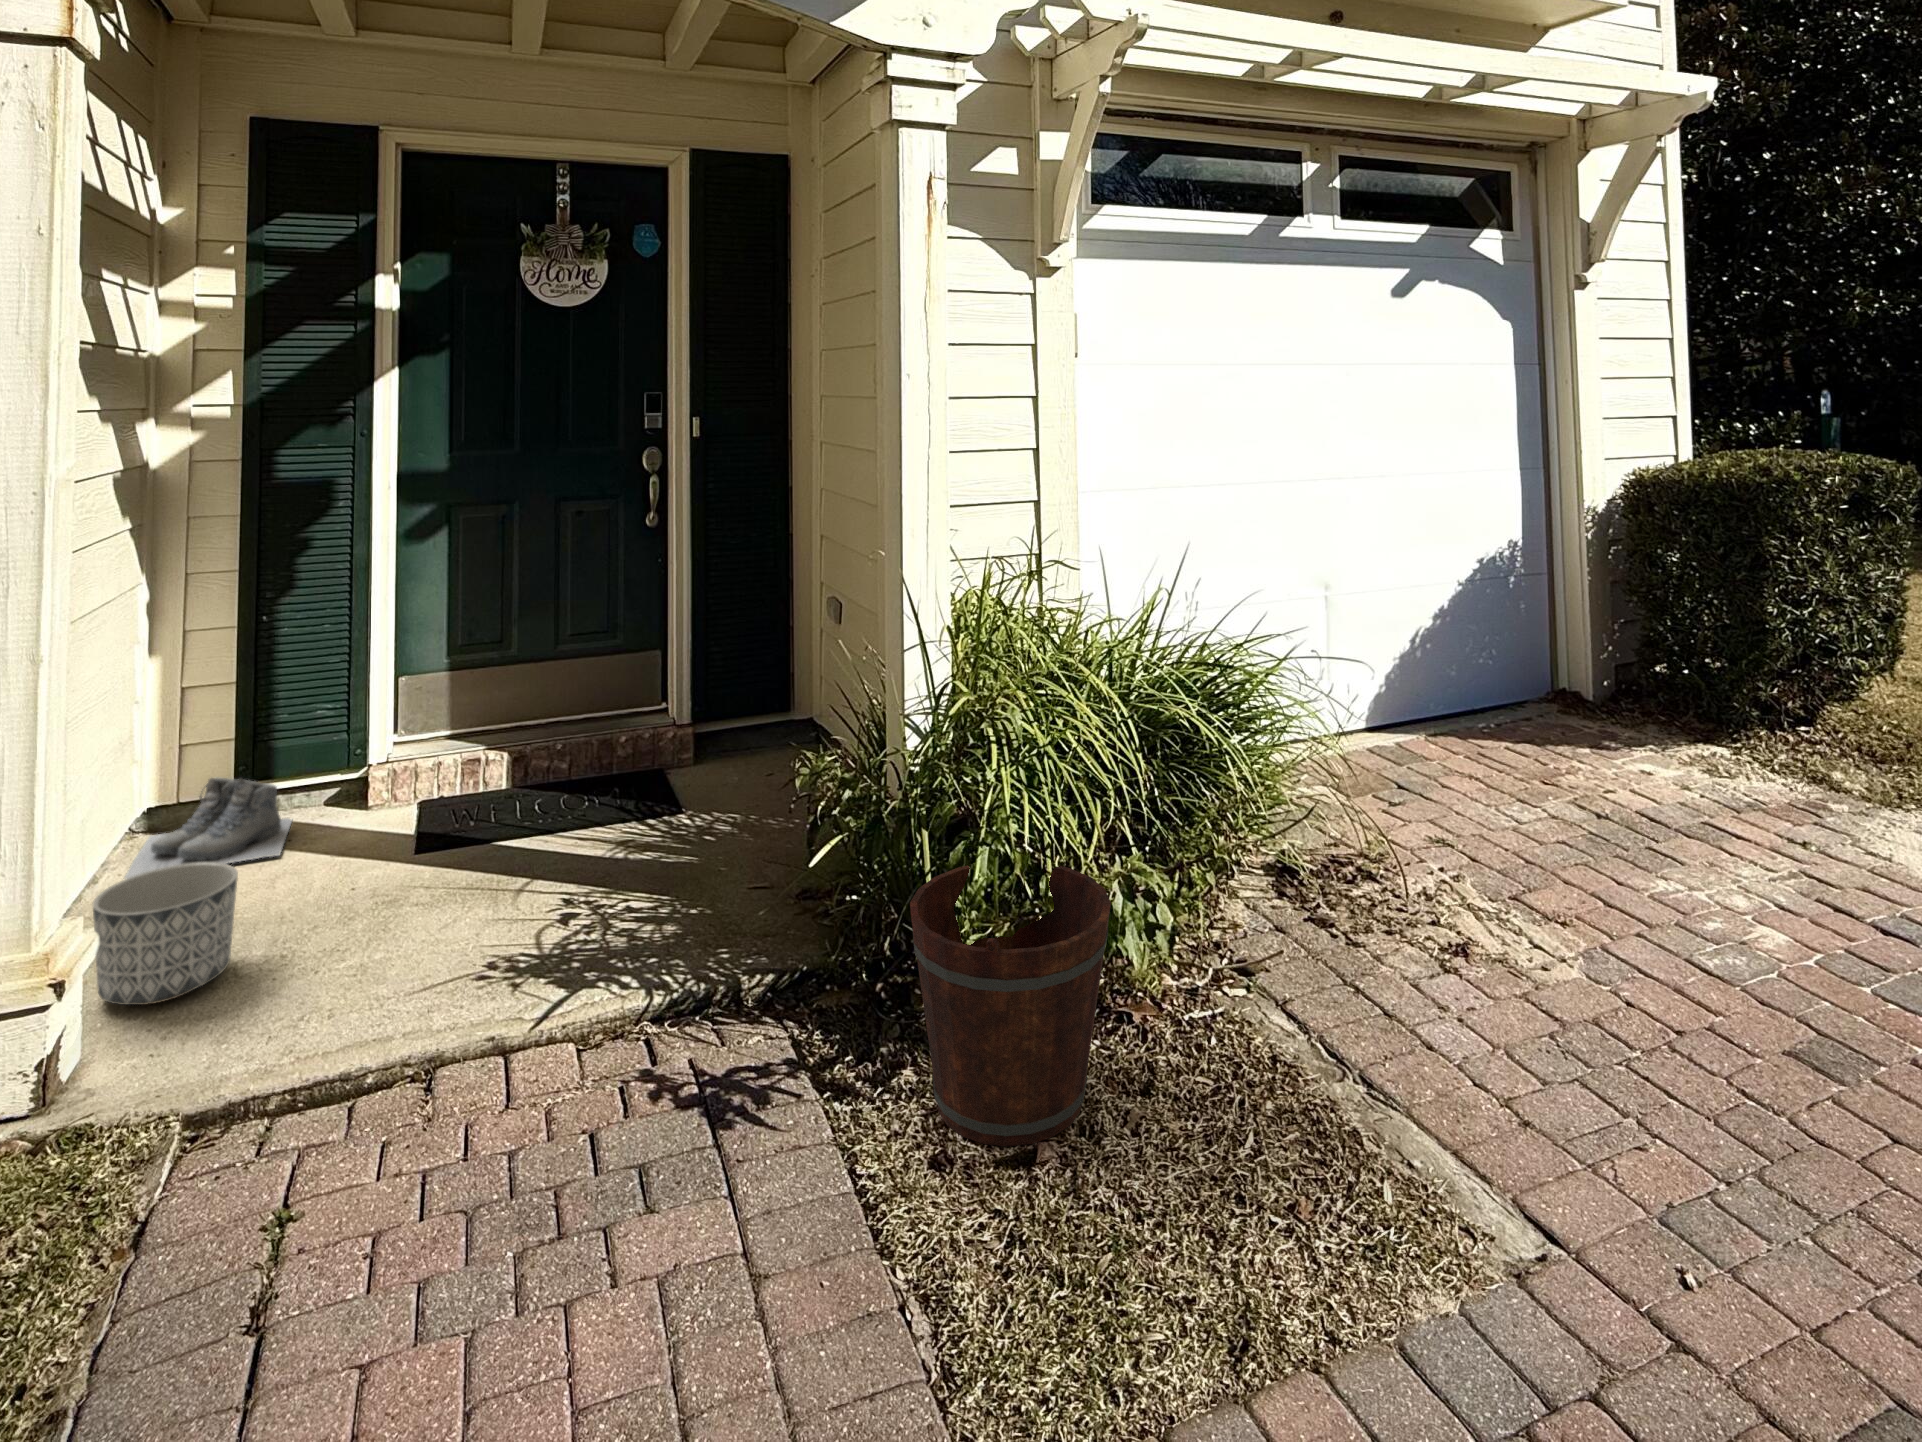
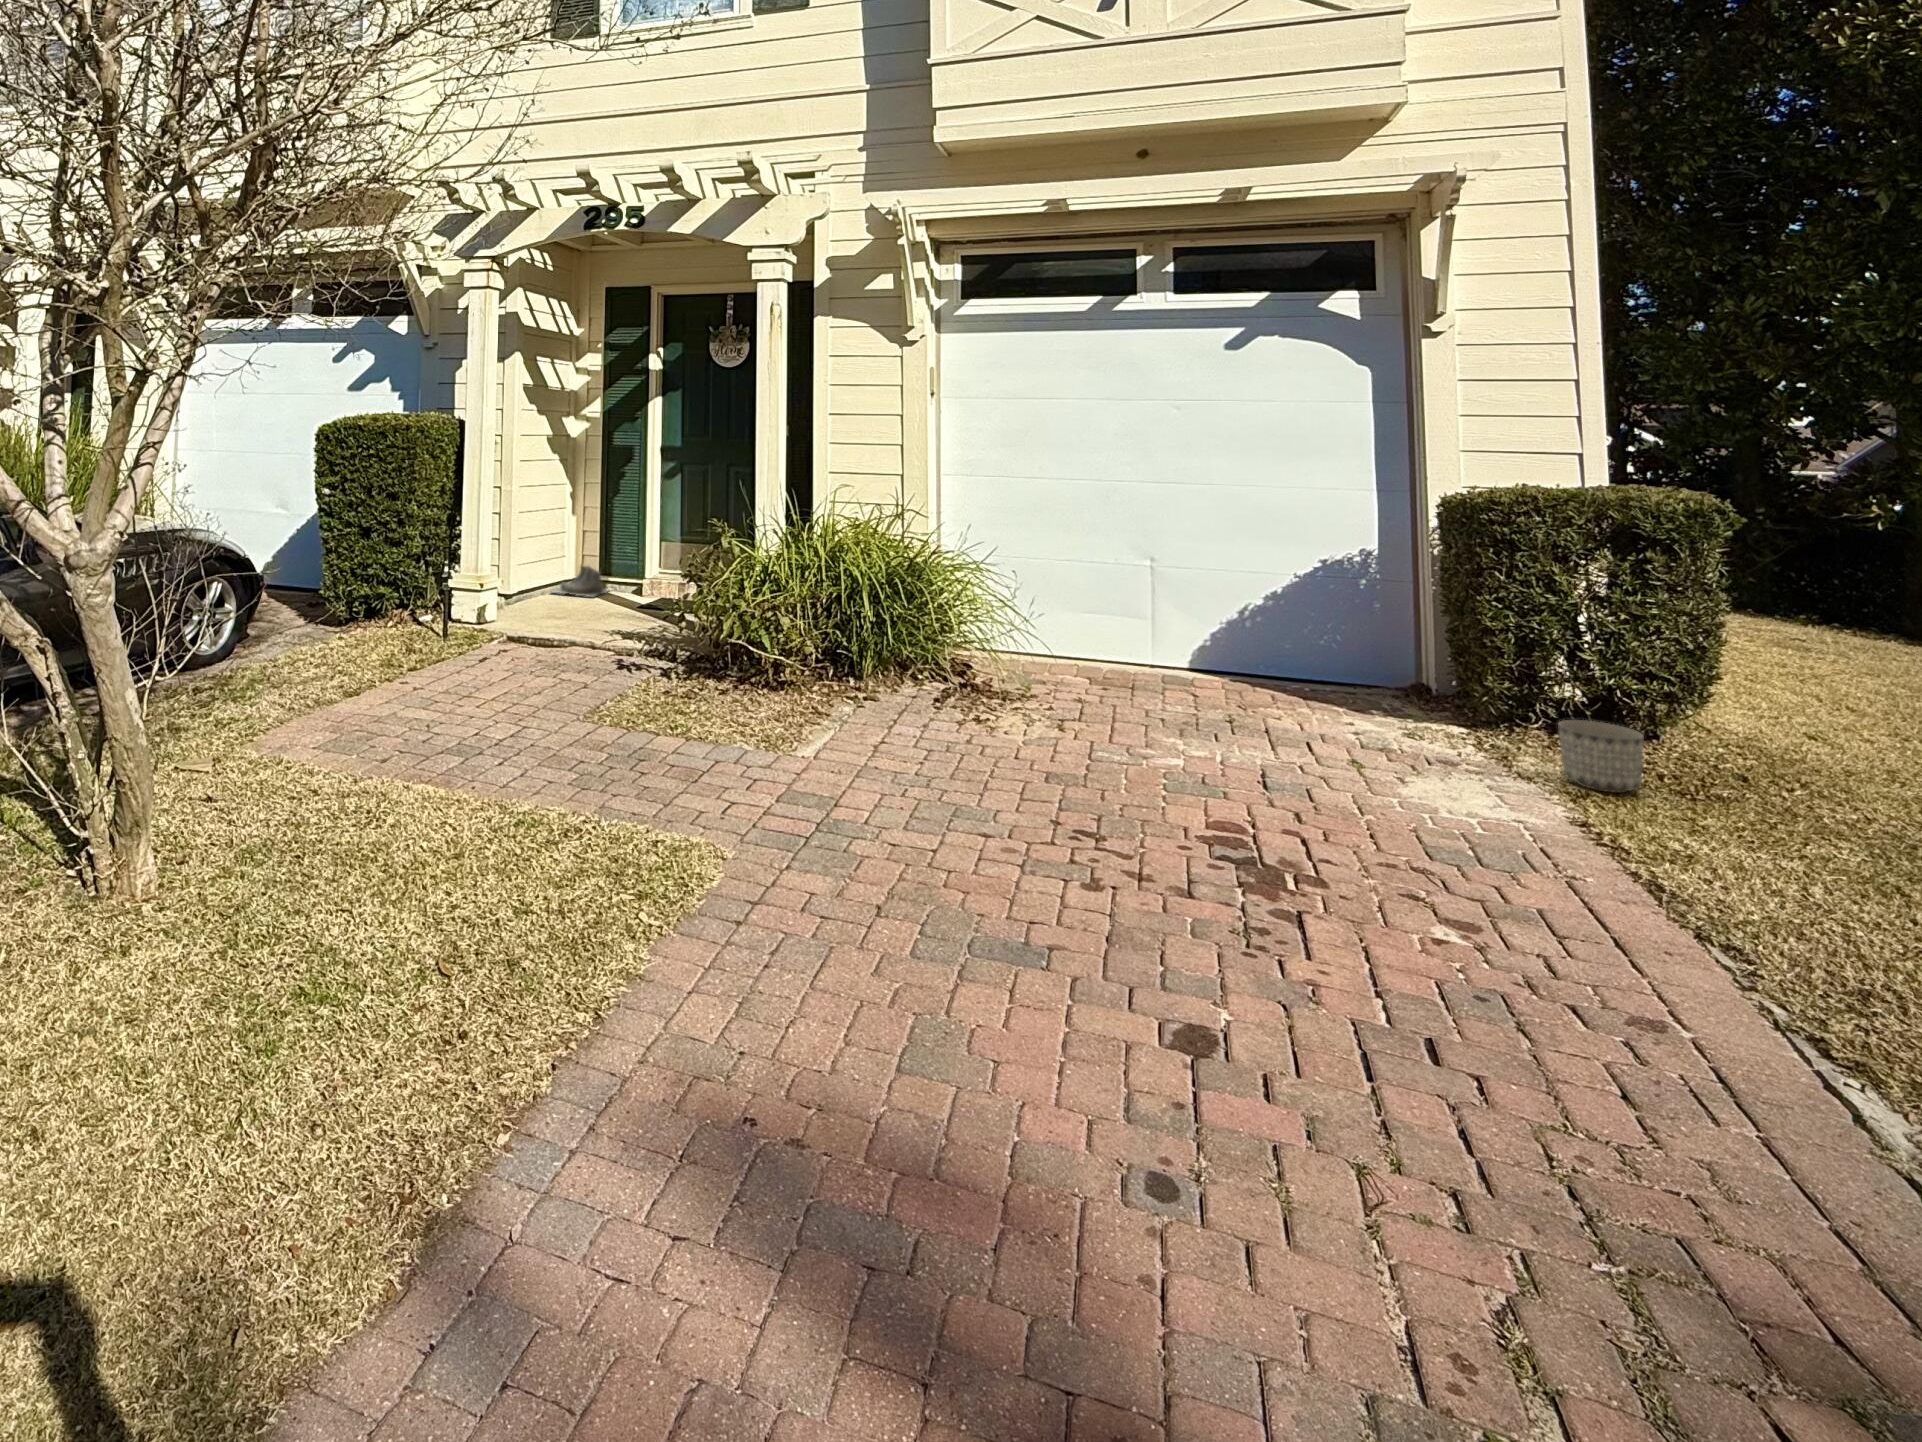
planter: present [93,862,238,1005] -> present [1558,720,1644,793]
bucket: present [910,865,1111,1146] -> none [648,607,730,704]

